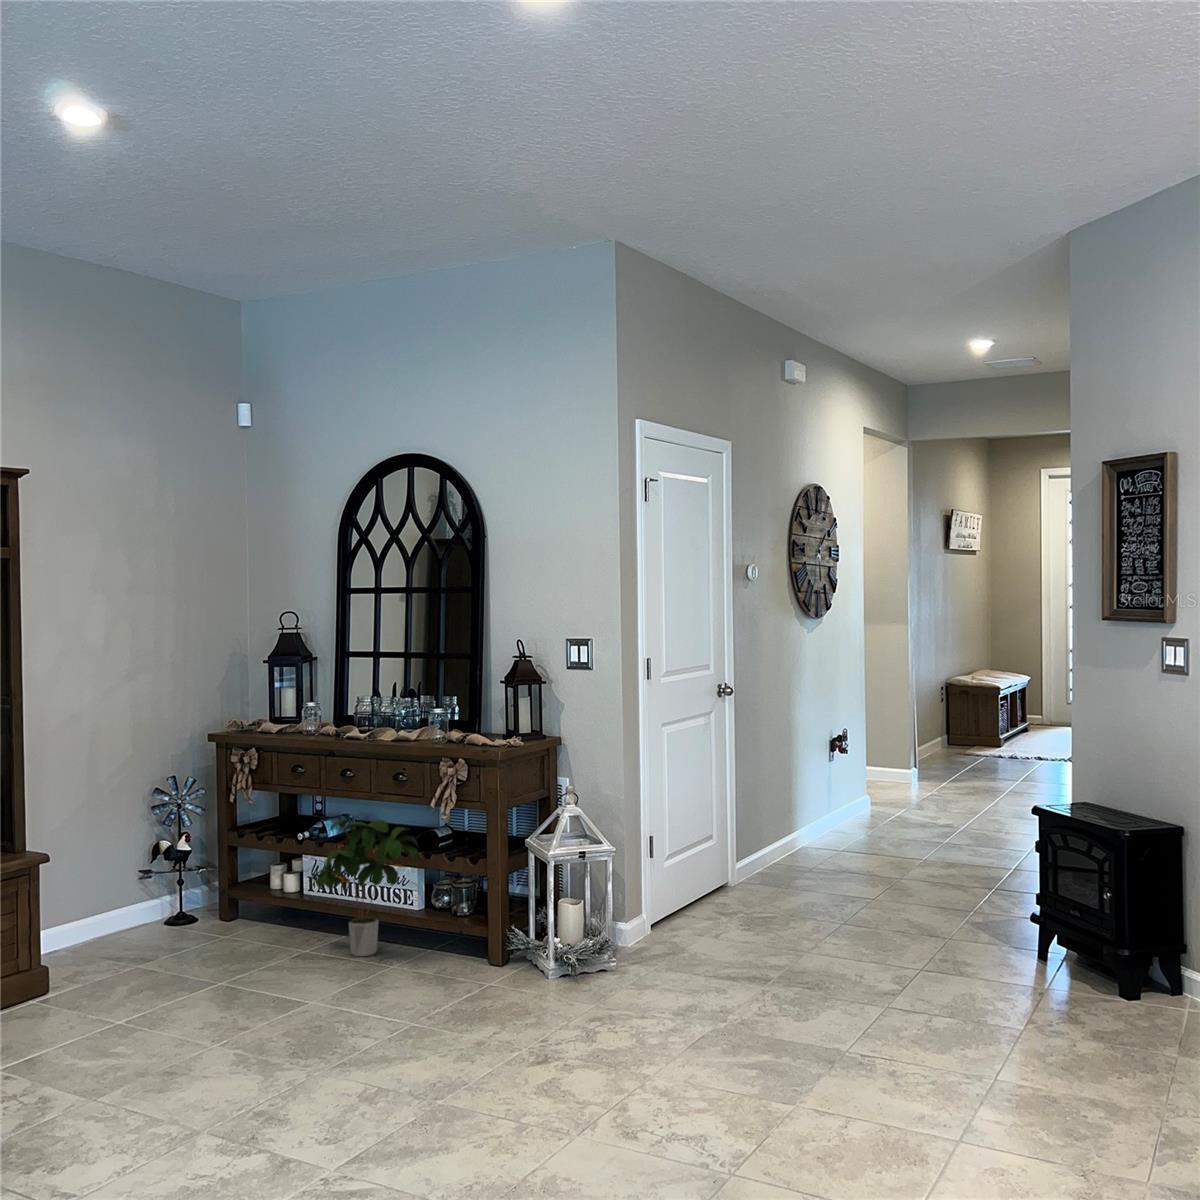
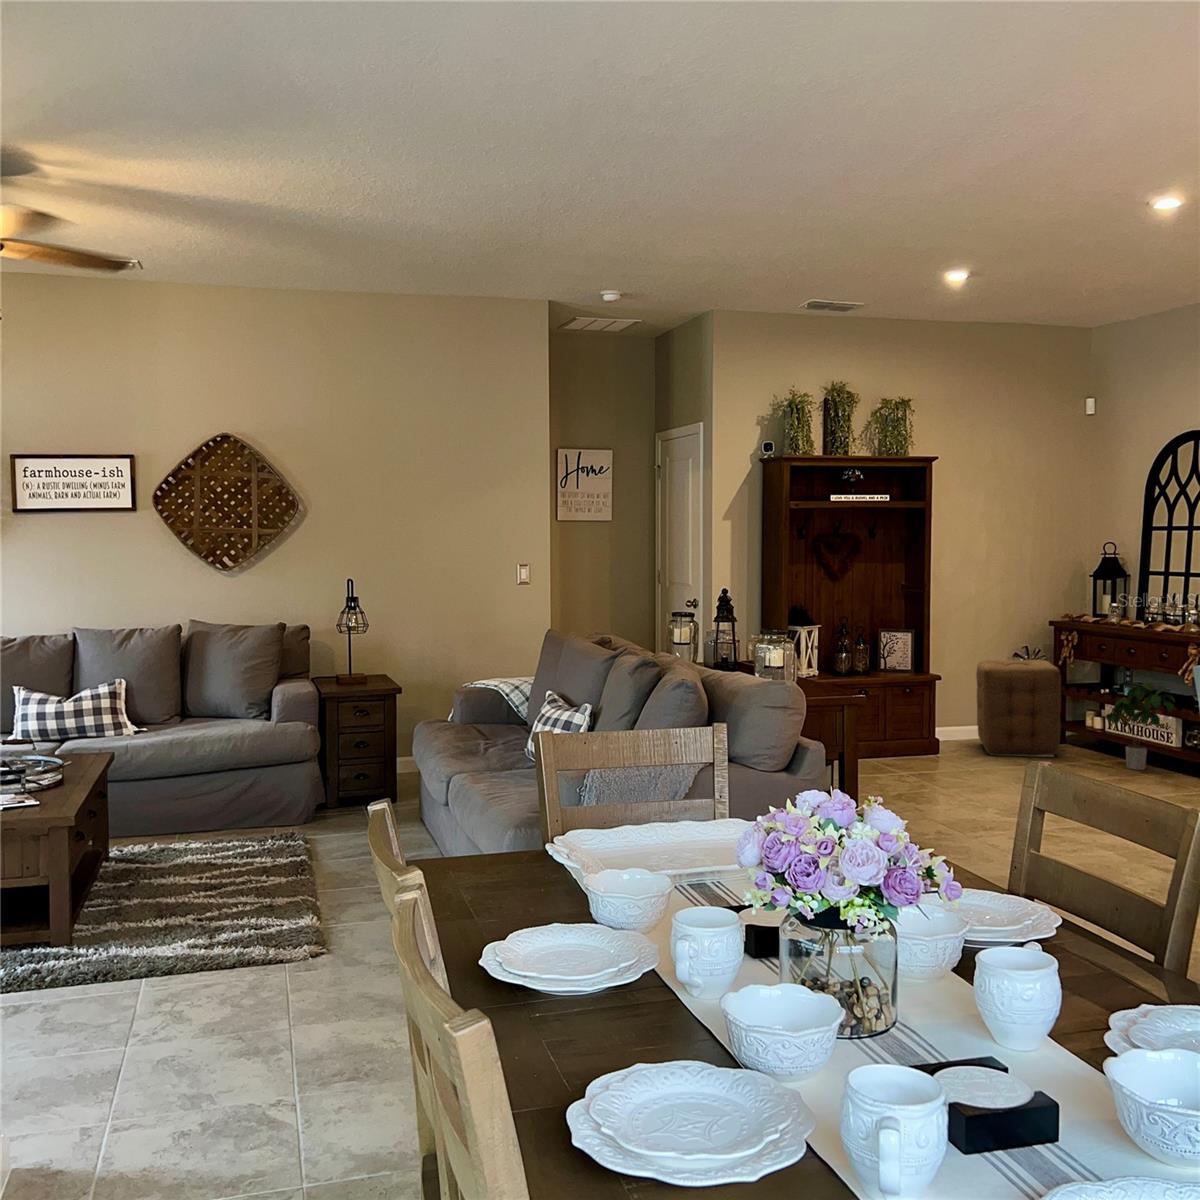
ottoman: none [99,796,244,972] -> present [976,660,1061,757]

